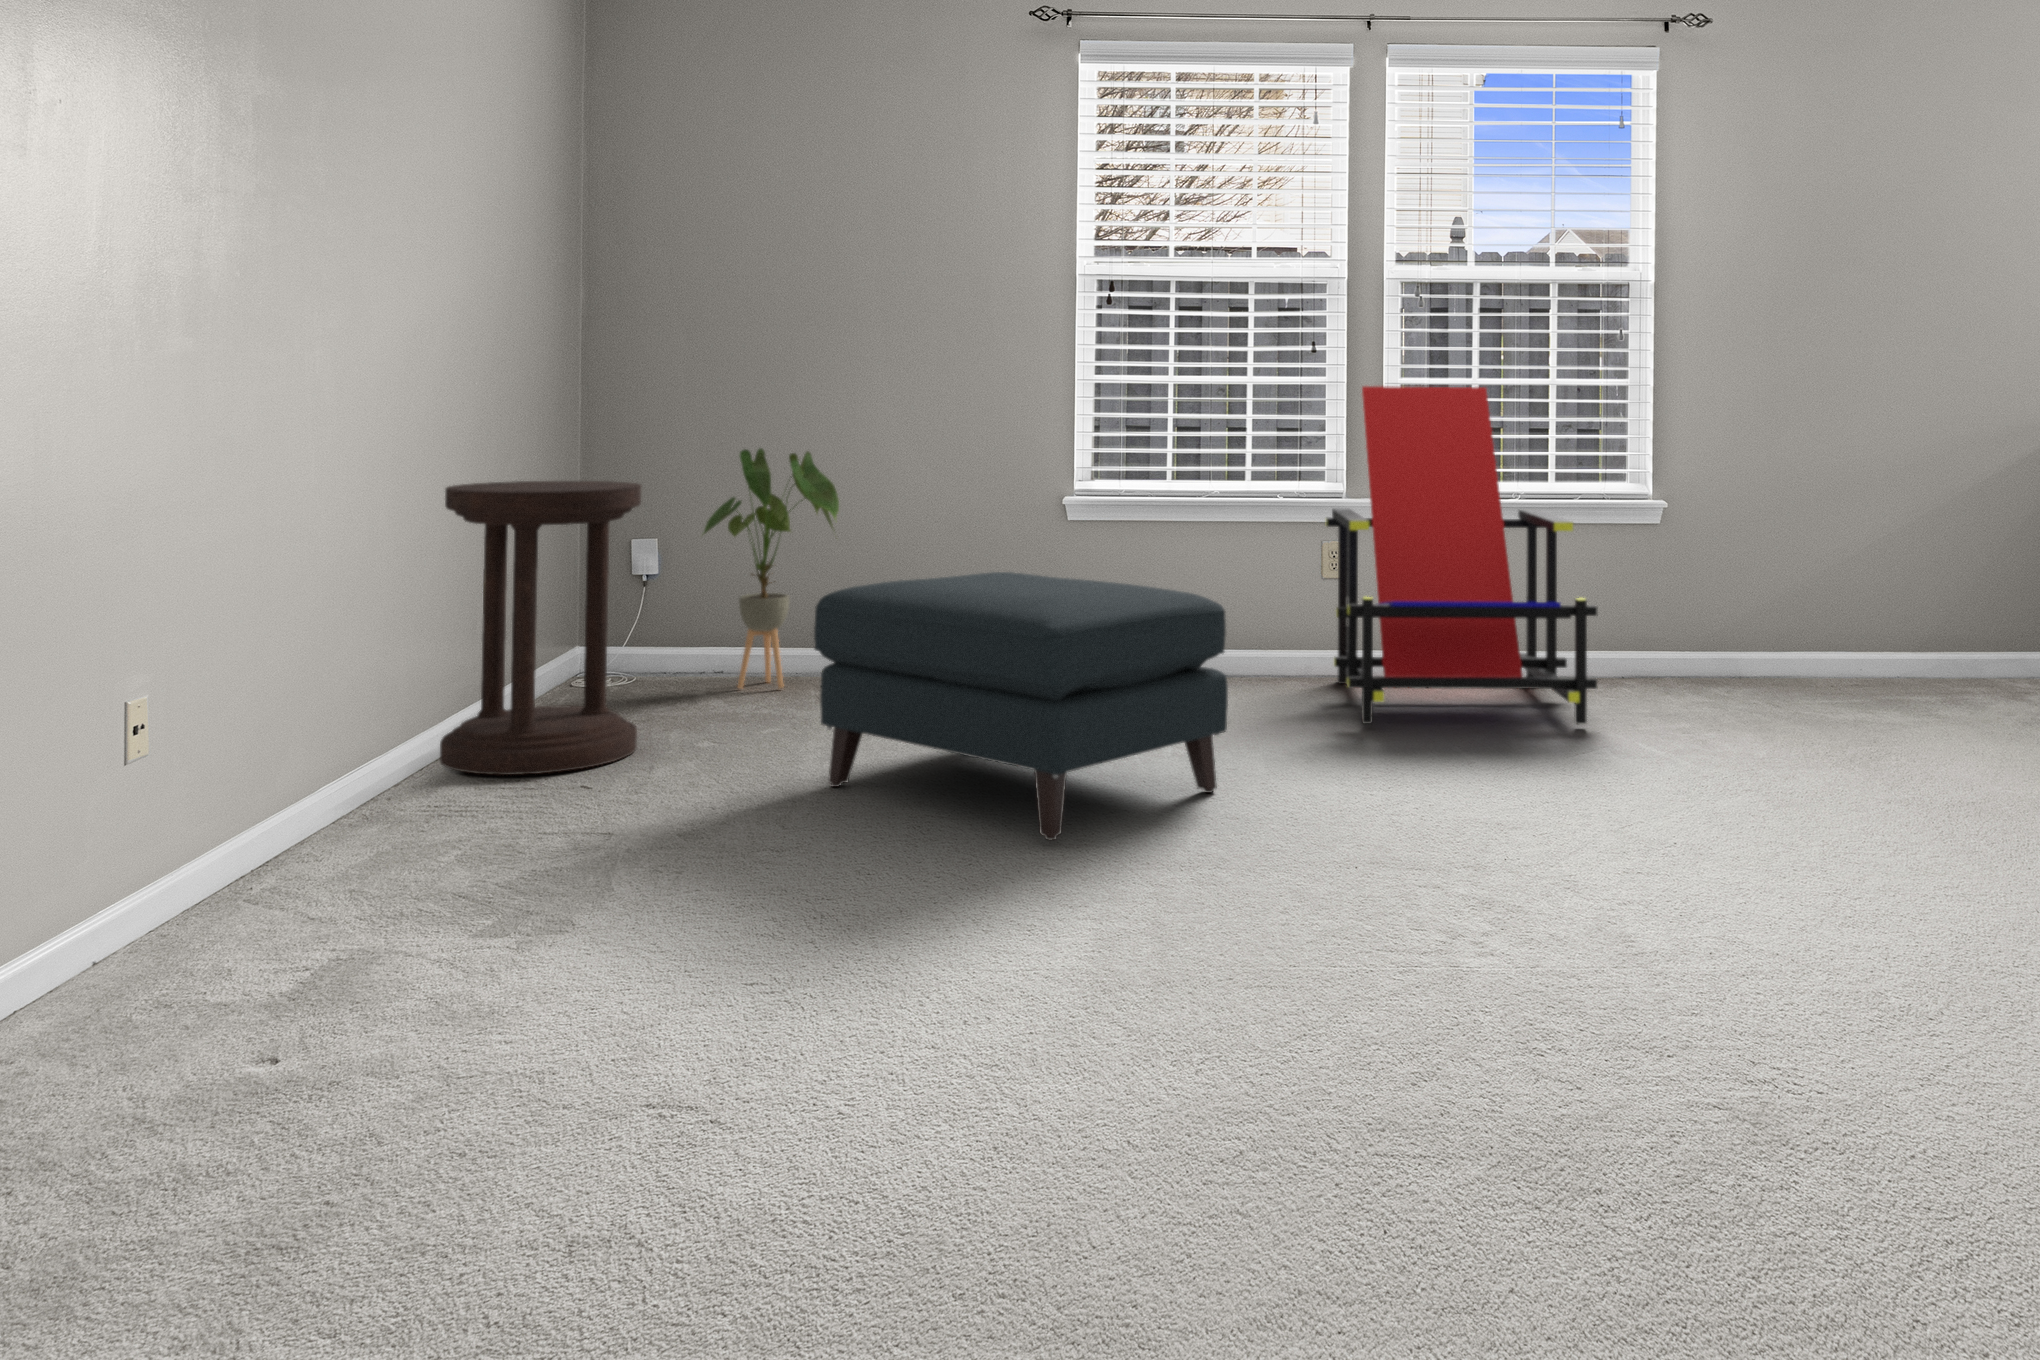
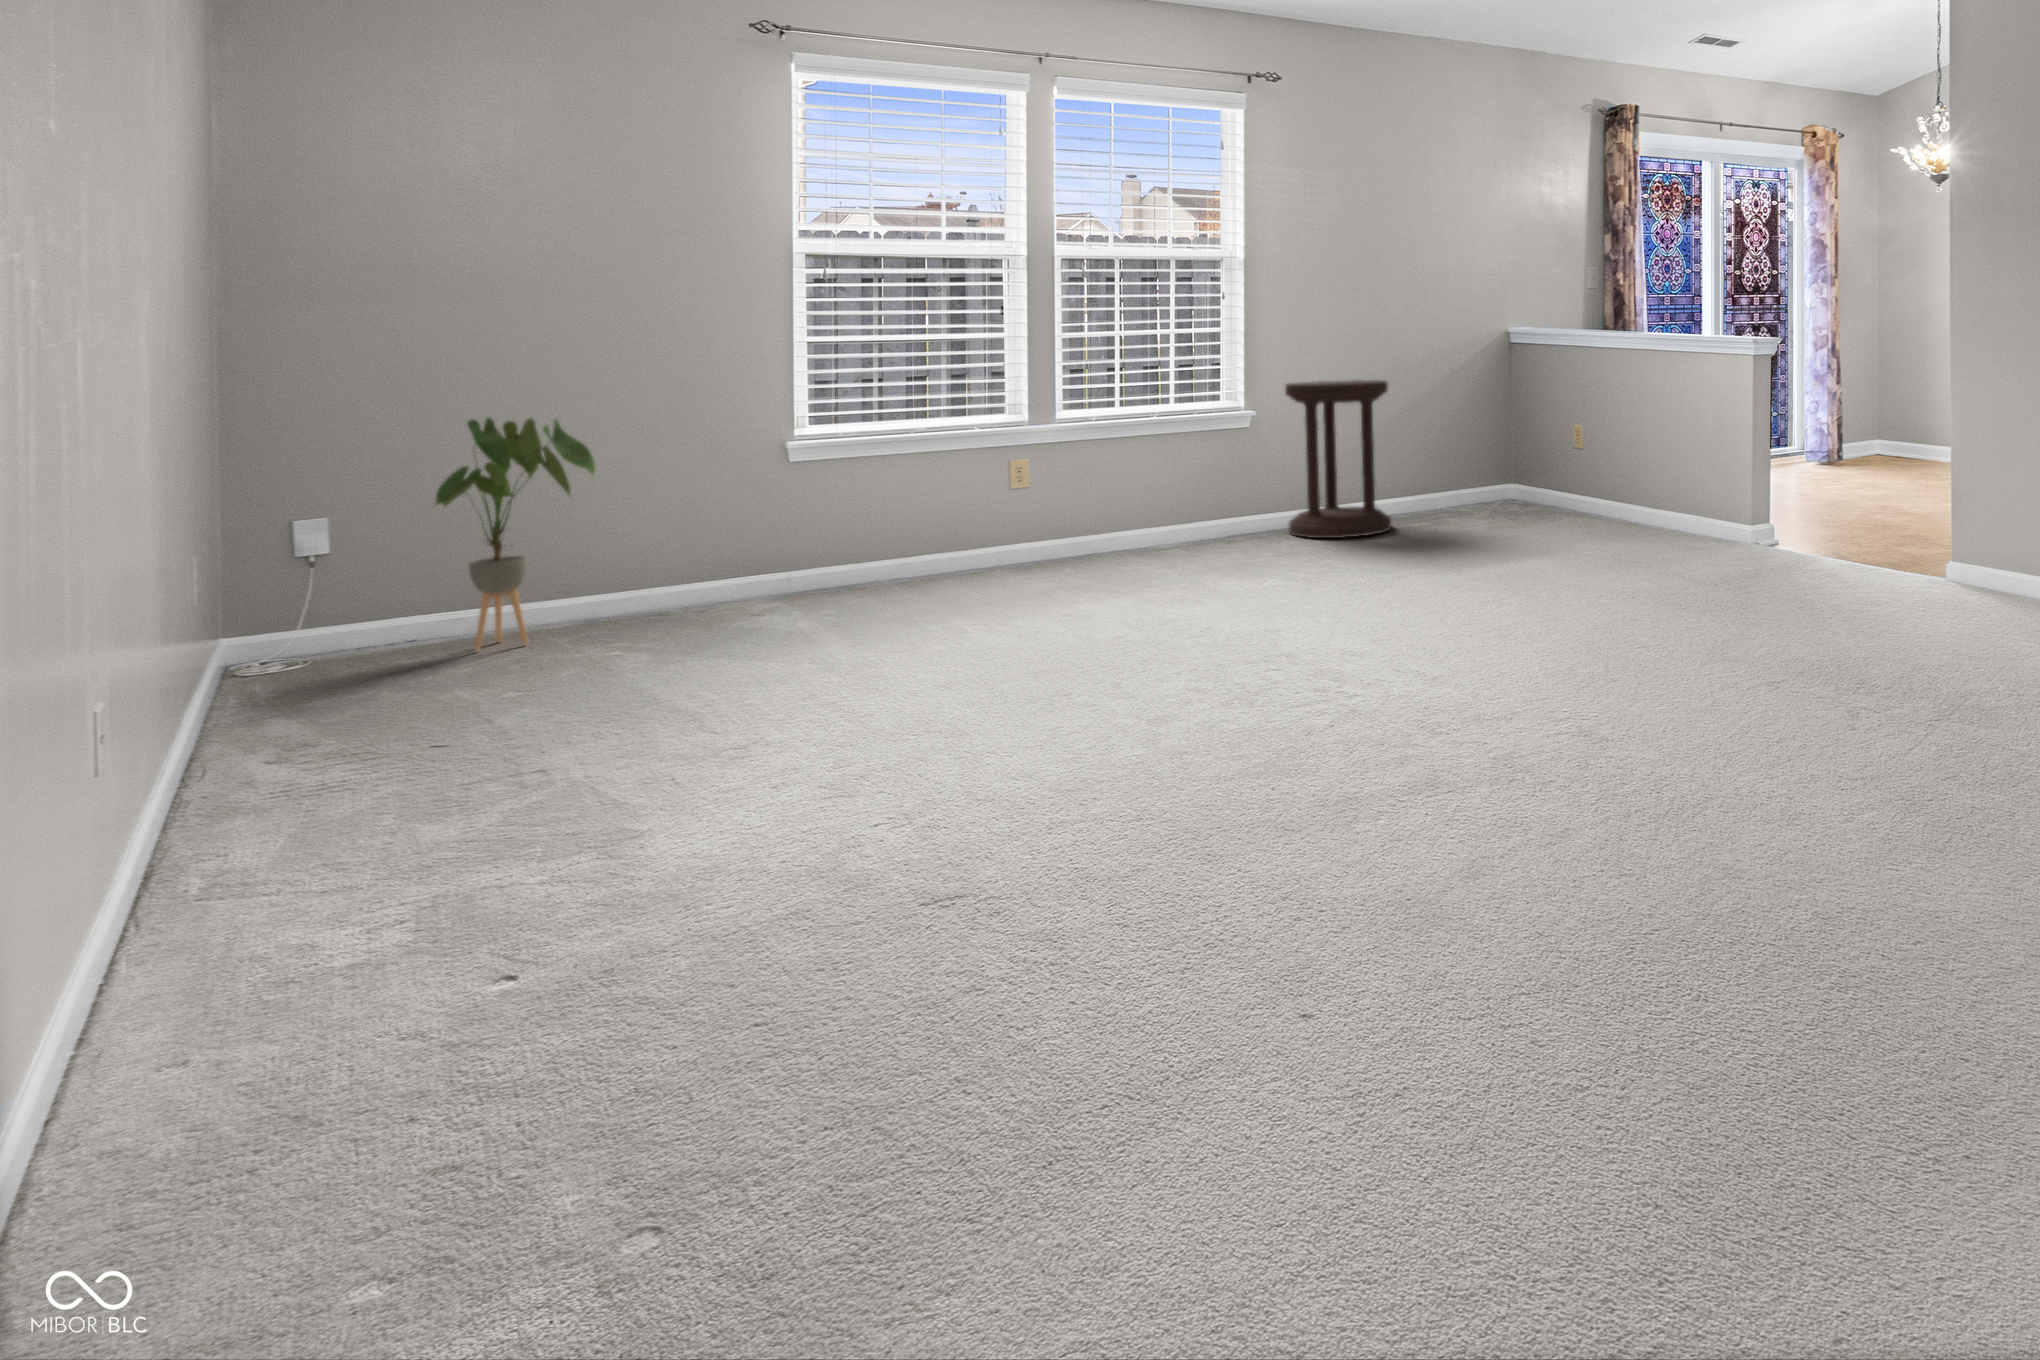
lounge chair: present [1326,386,1598,724] -> none [1027,337,1260,589]
side table: present [440,481,641,775] -> present [1285,380,1391,538]
ottoman: present [814,572,1228,840] -> none [696,497,1063,697]

